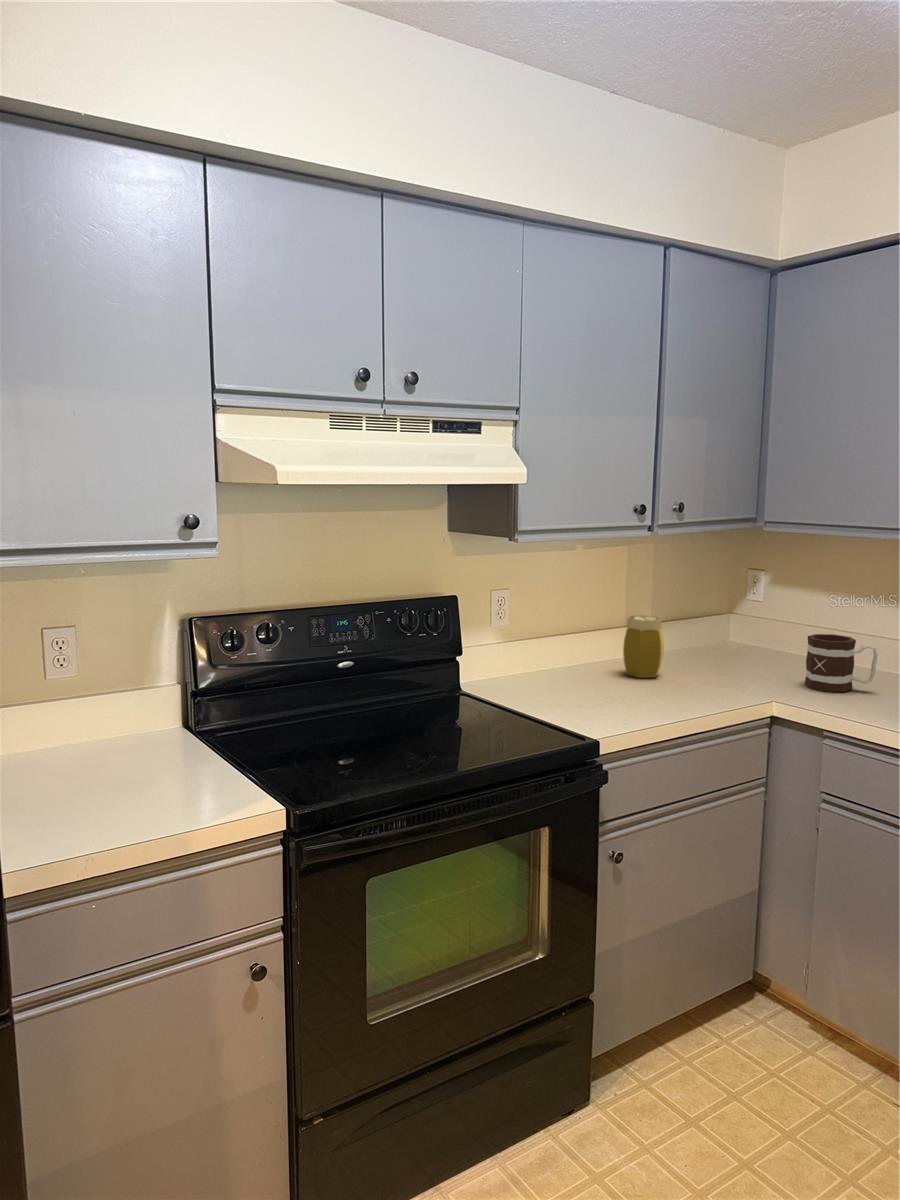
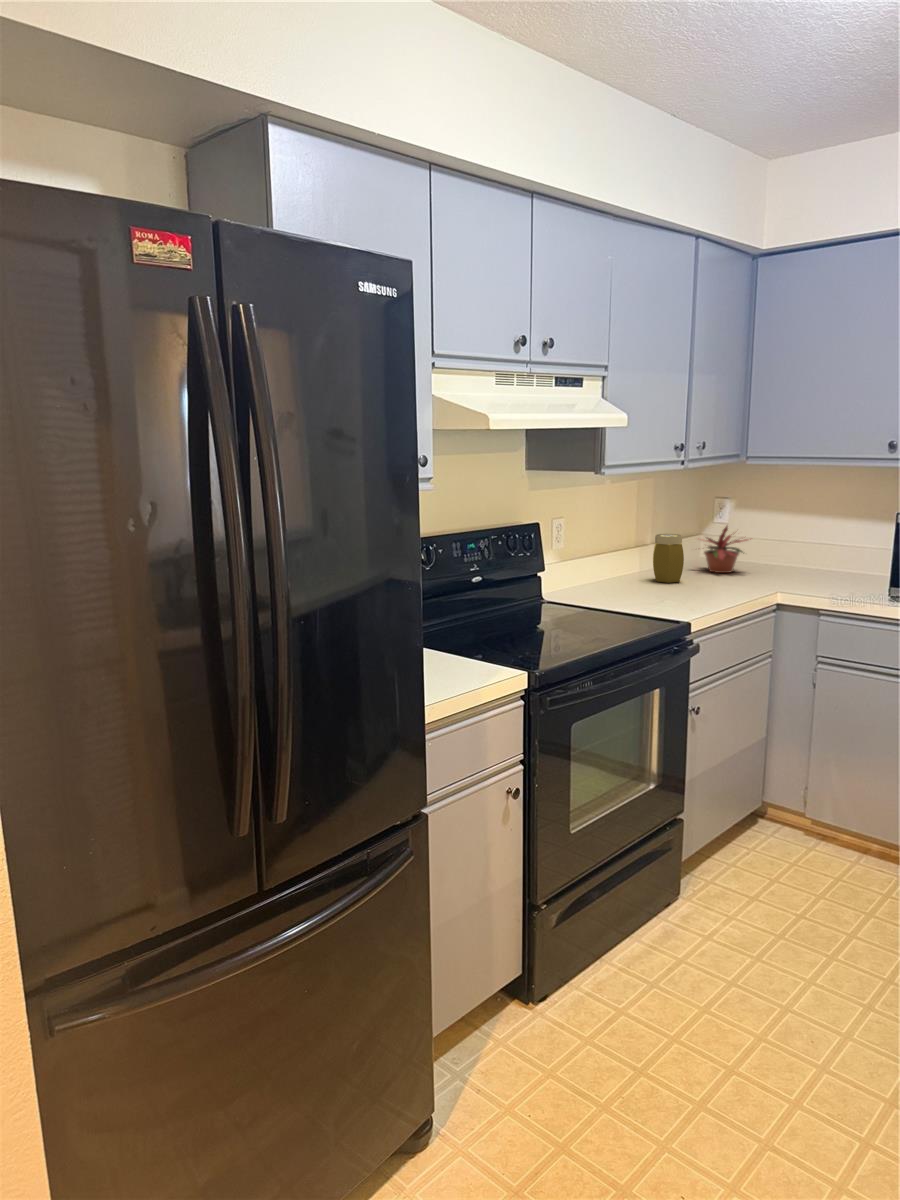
potted plant: none [689,605,770,667] -> present [704,526,751,573]
mug: present [805,634,878,692] -> none [788,542,845,585]

